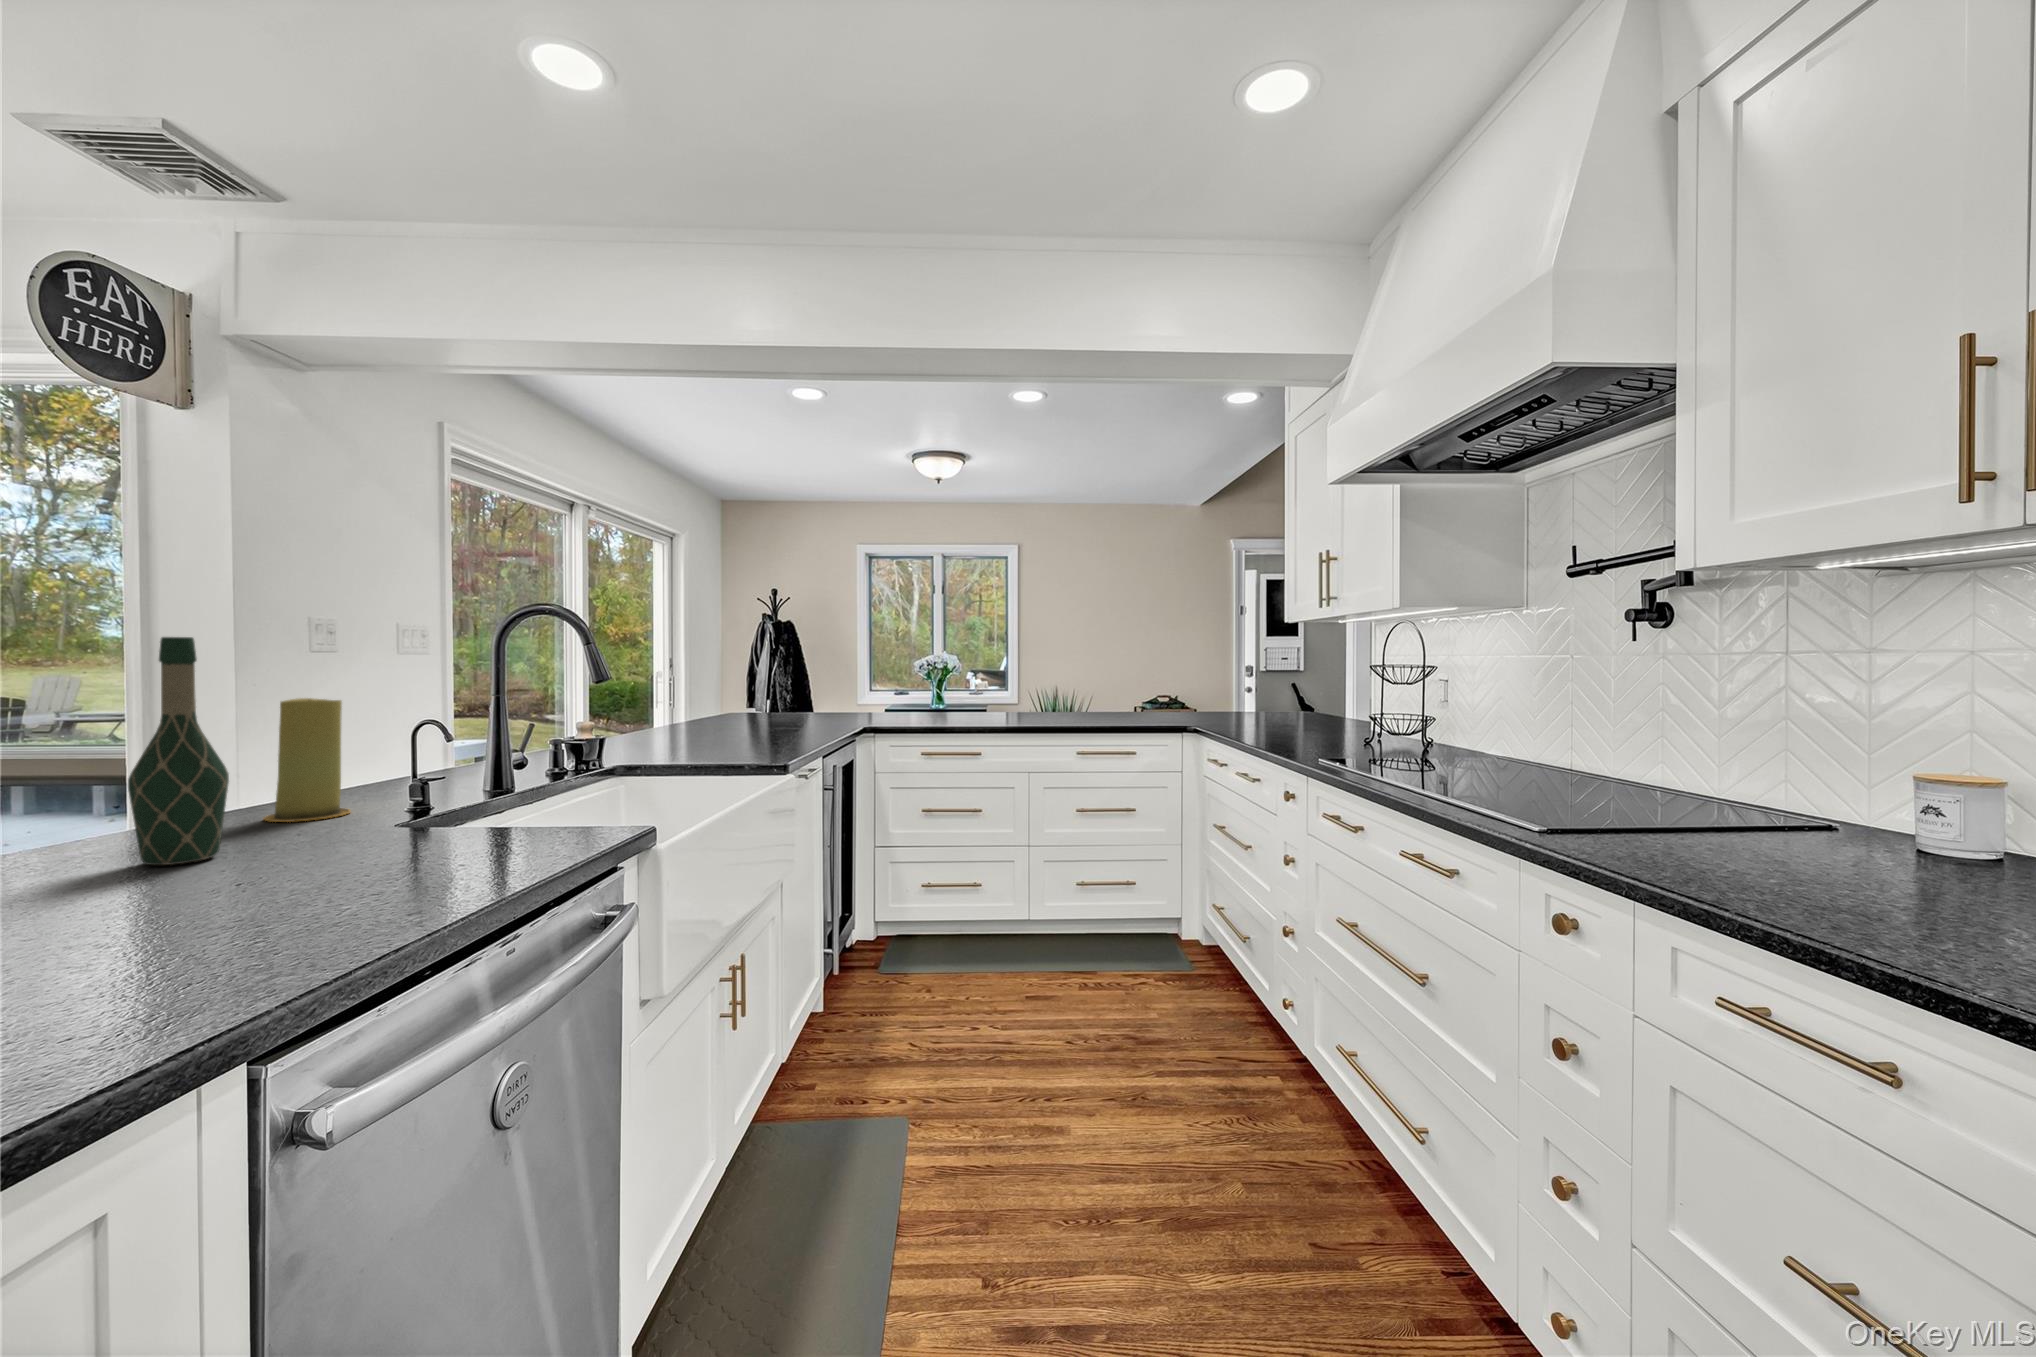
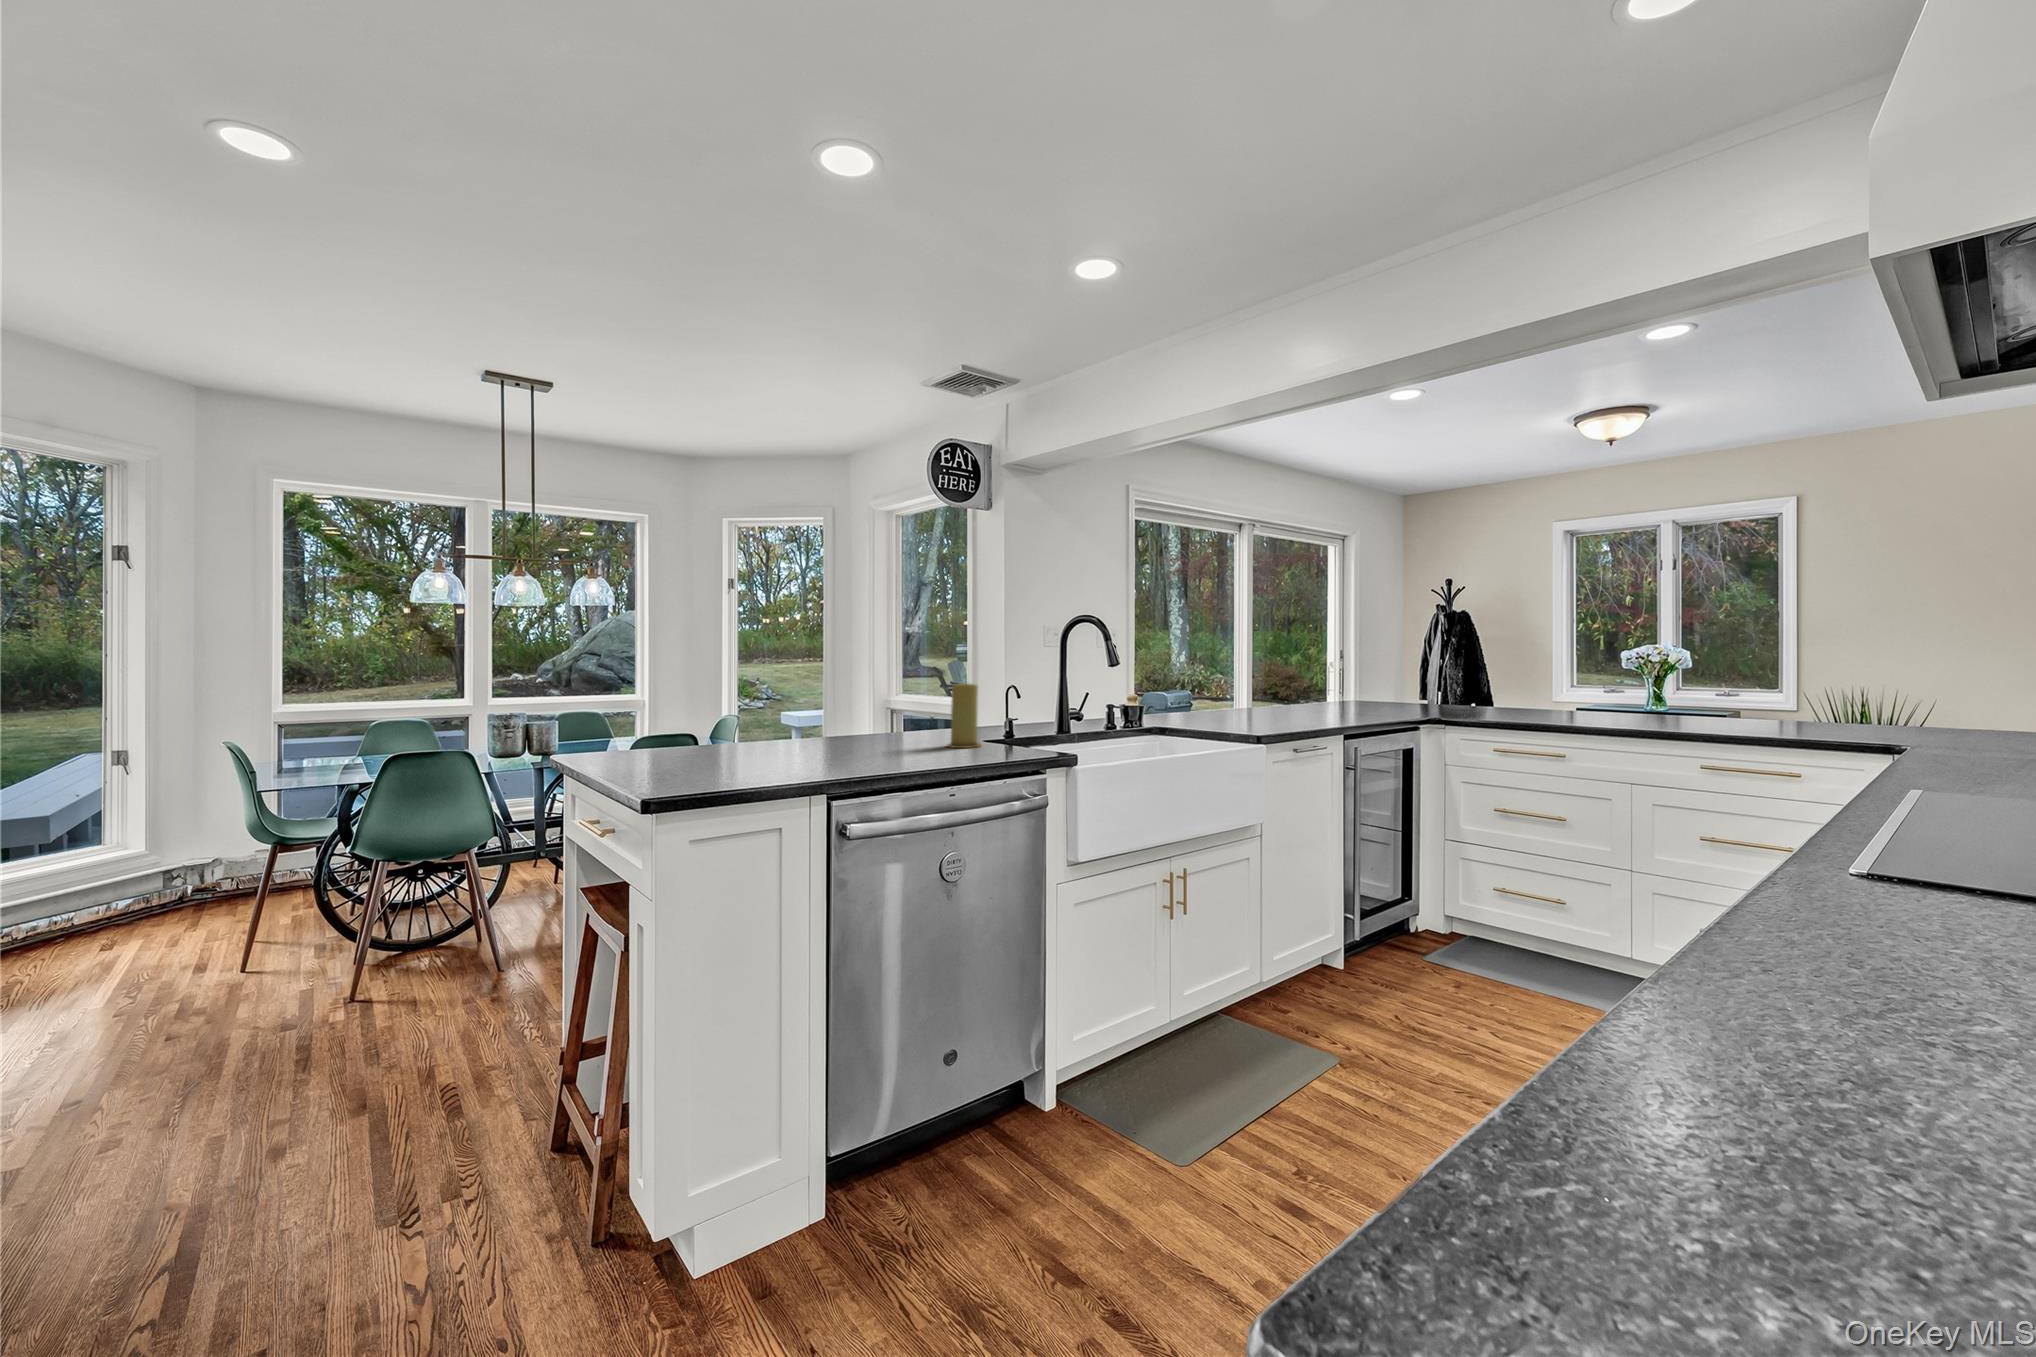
wine bottle: present [128,637,229,865] -> none [878,655,912,759]

